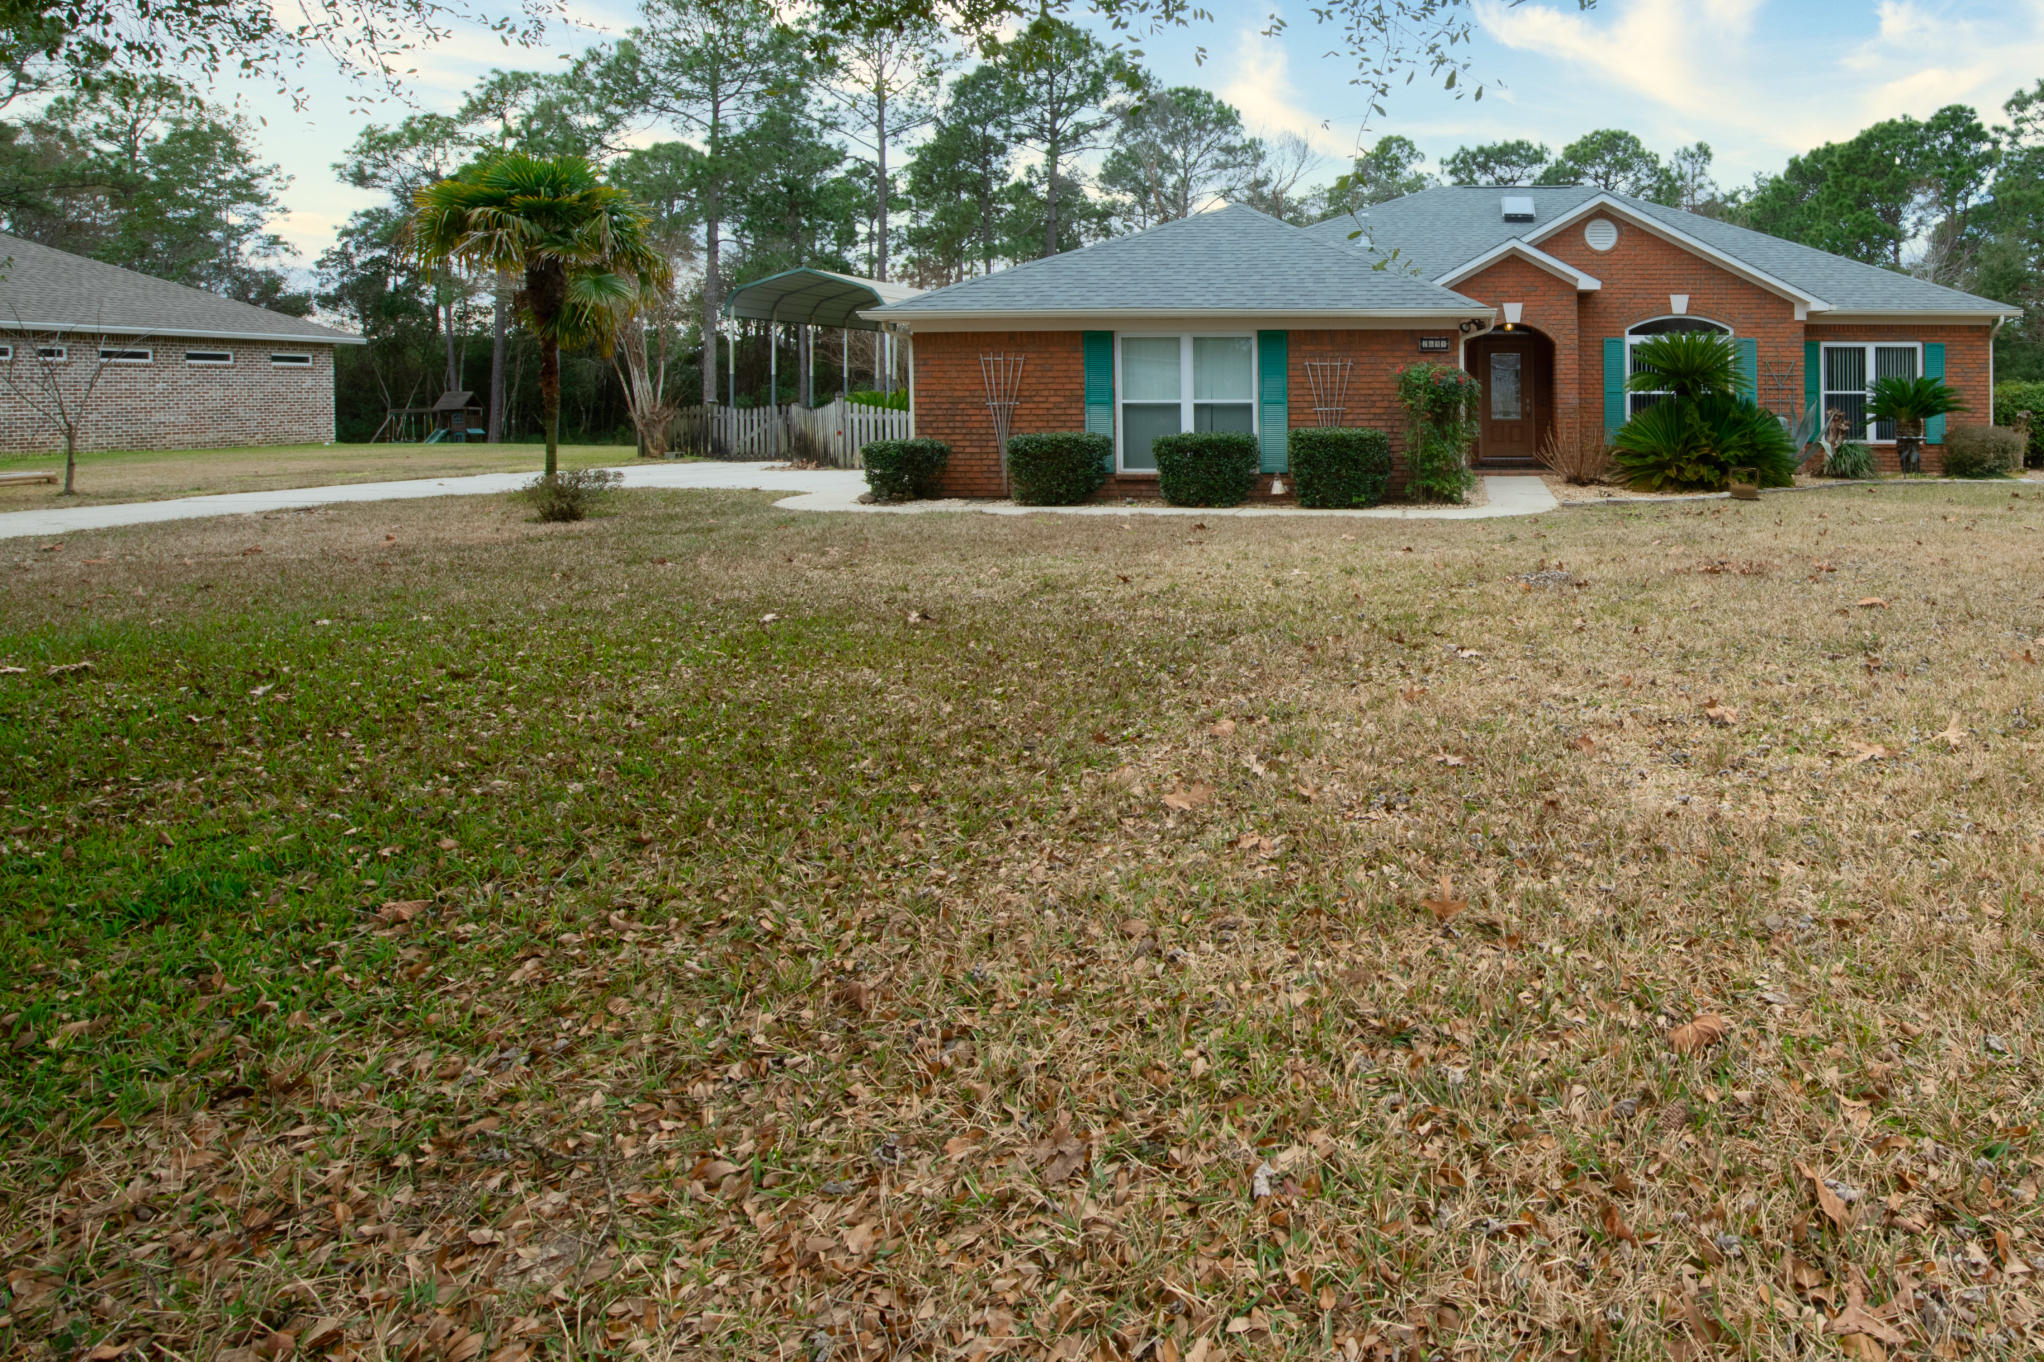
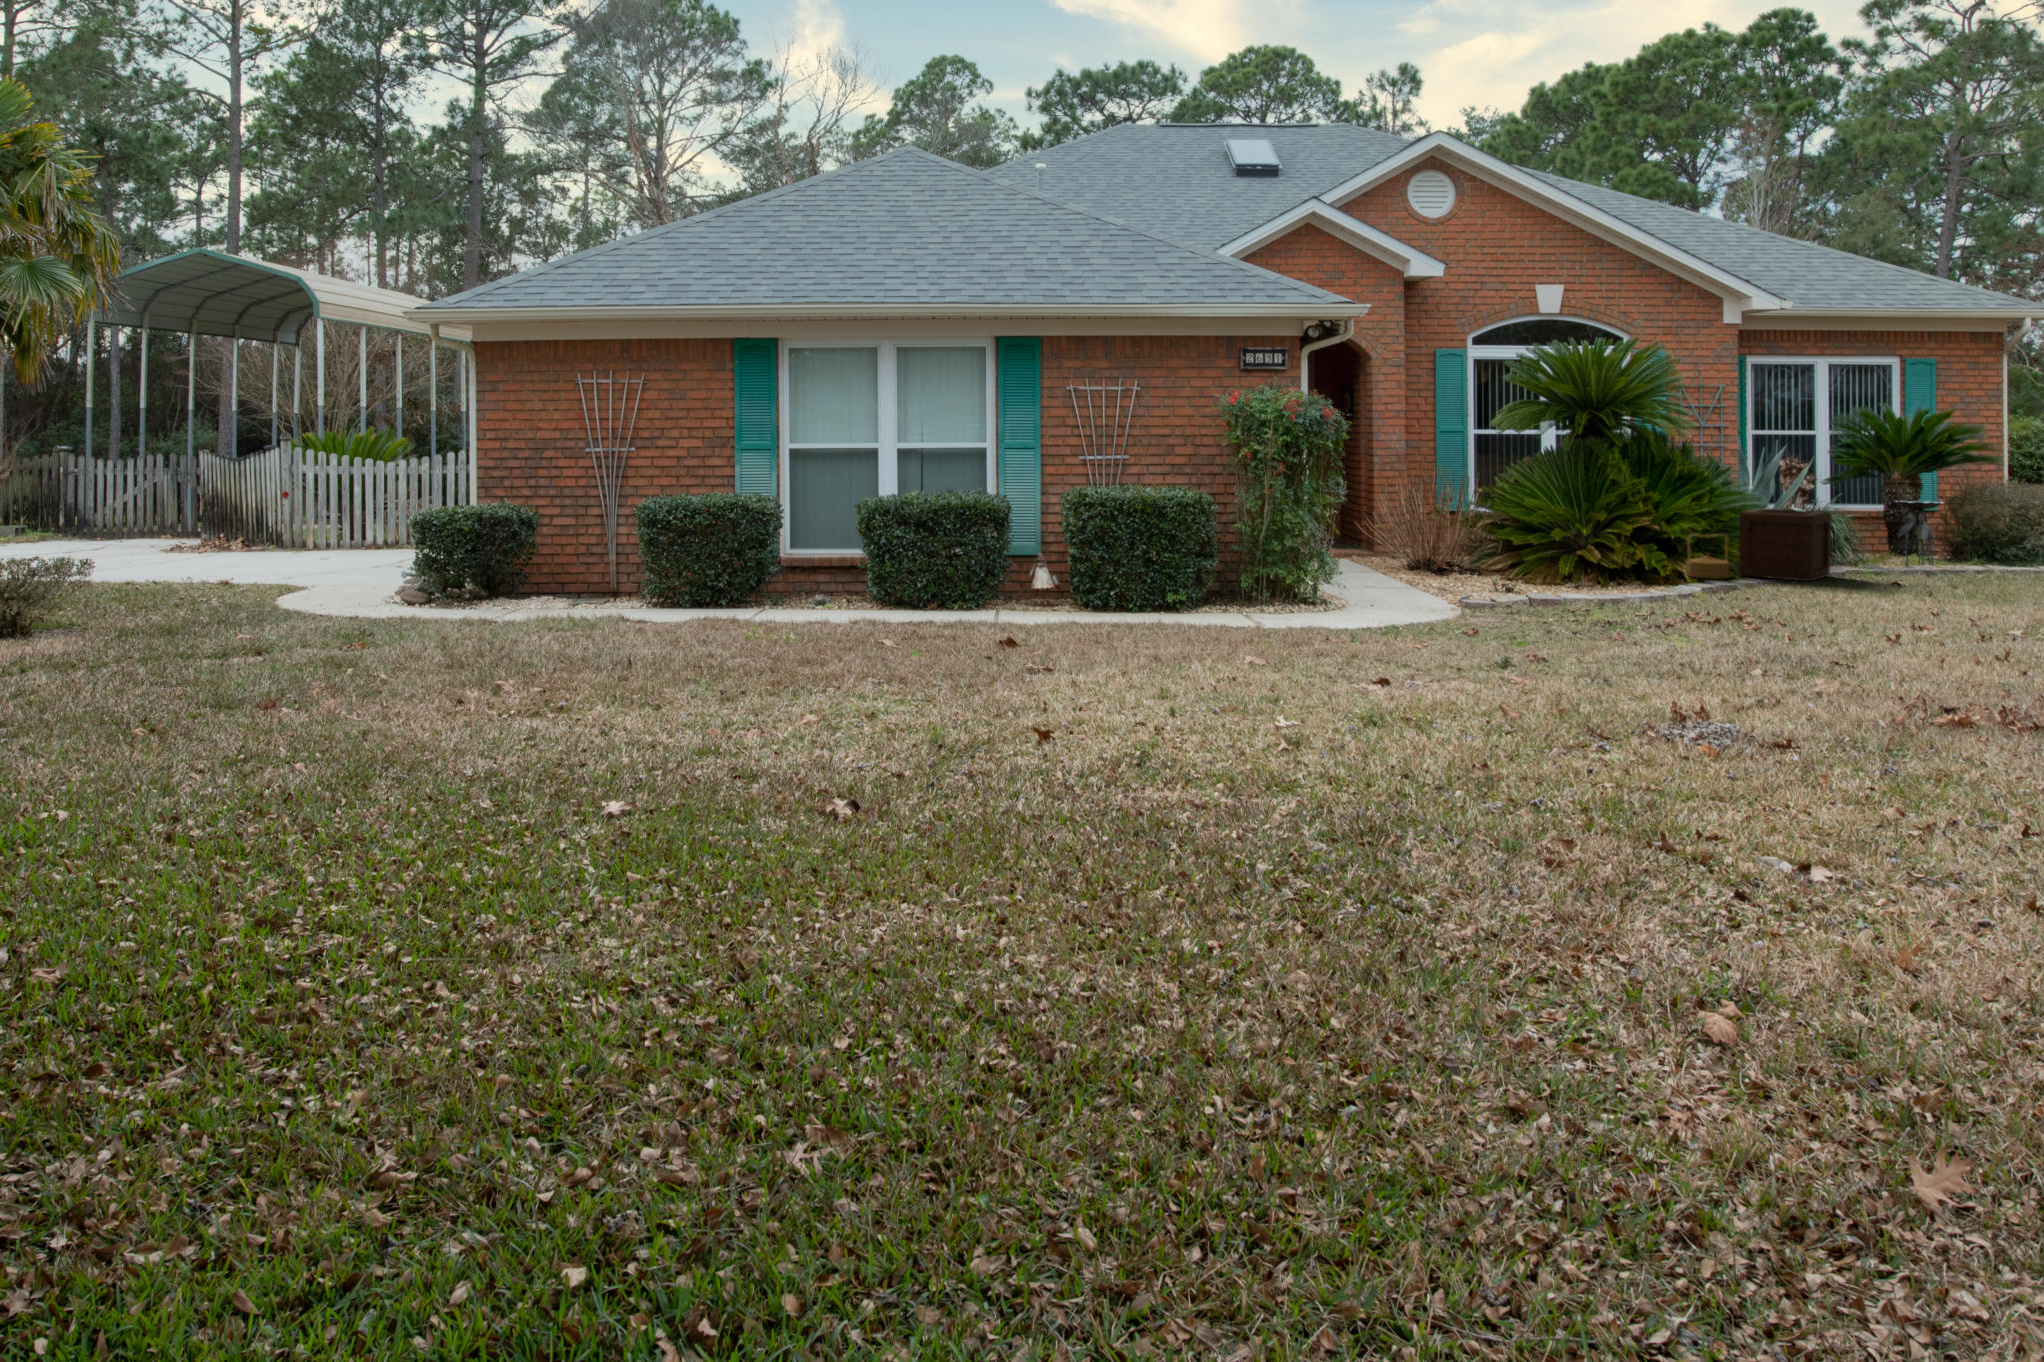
wooden crate: none [1765,451,1832,503] -> present [1739,508,1831,581]

